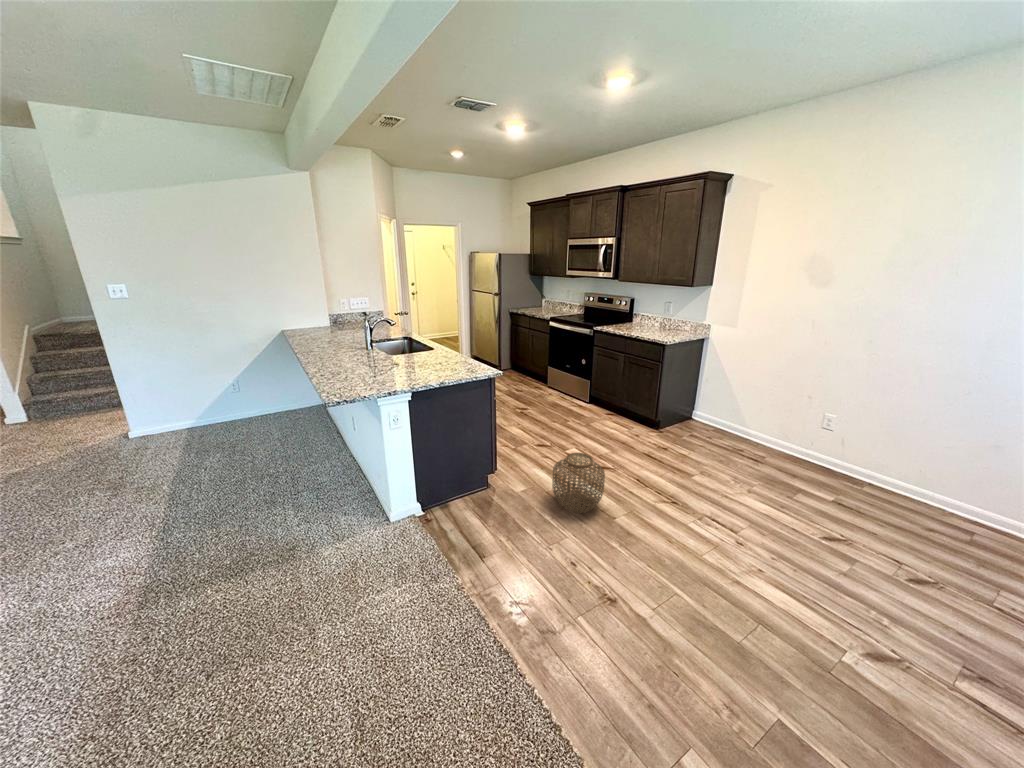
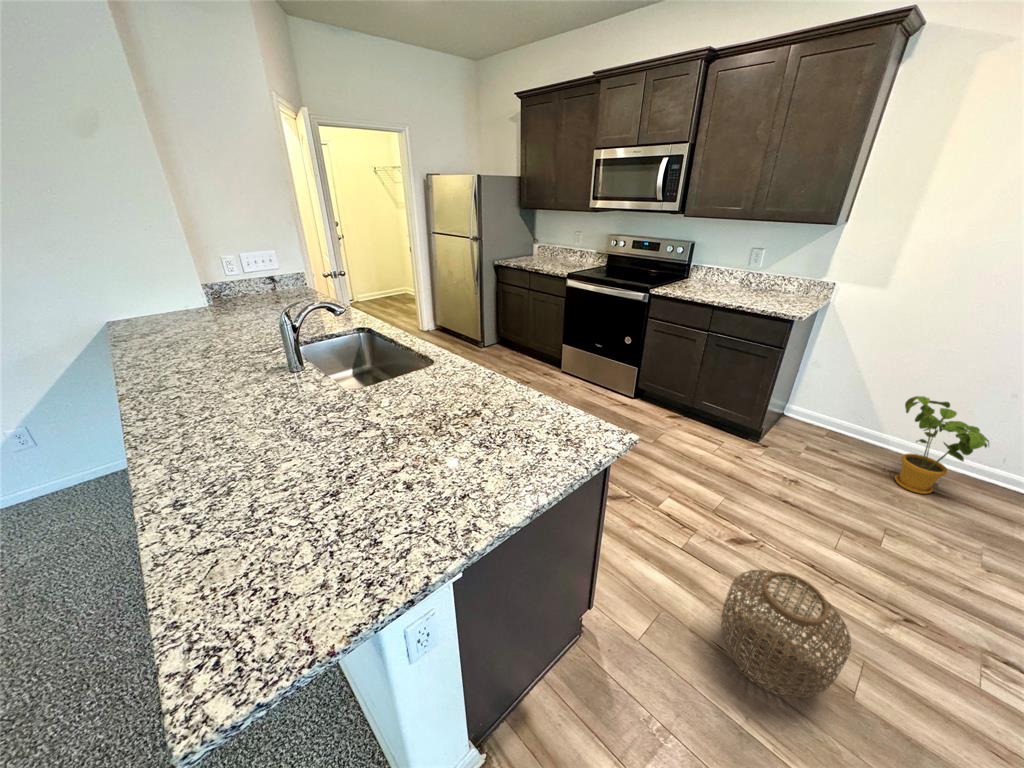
house plant: none [733,392,778,461] -> present [895,396,989,494]

